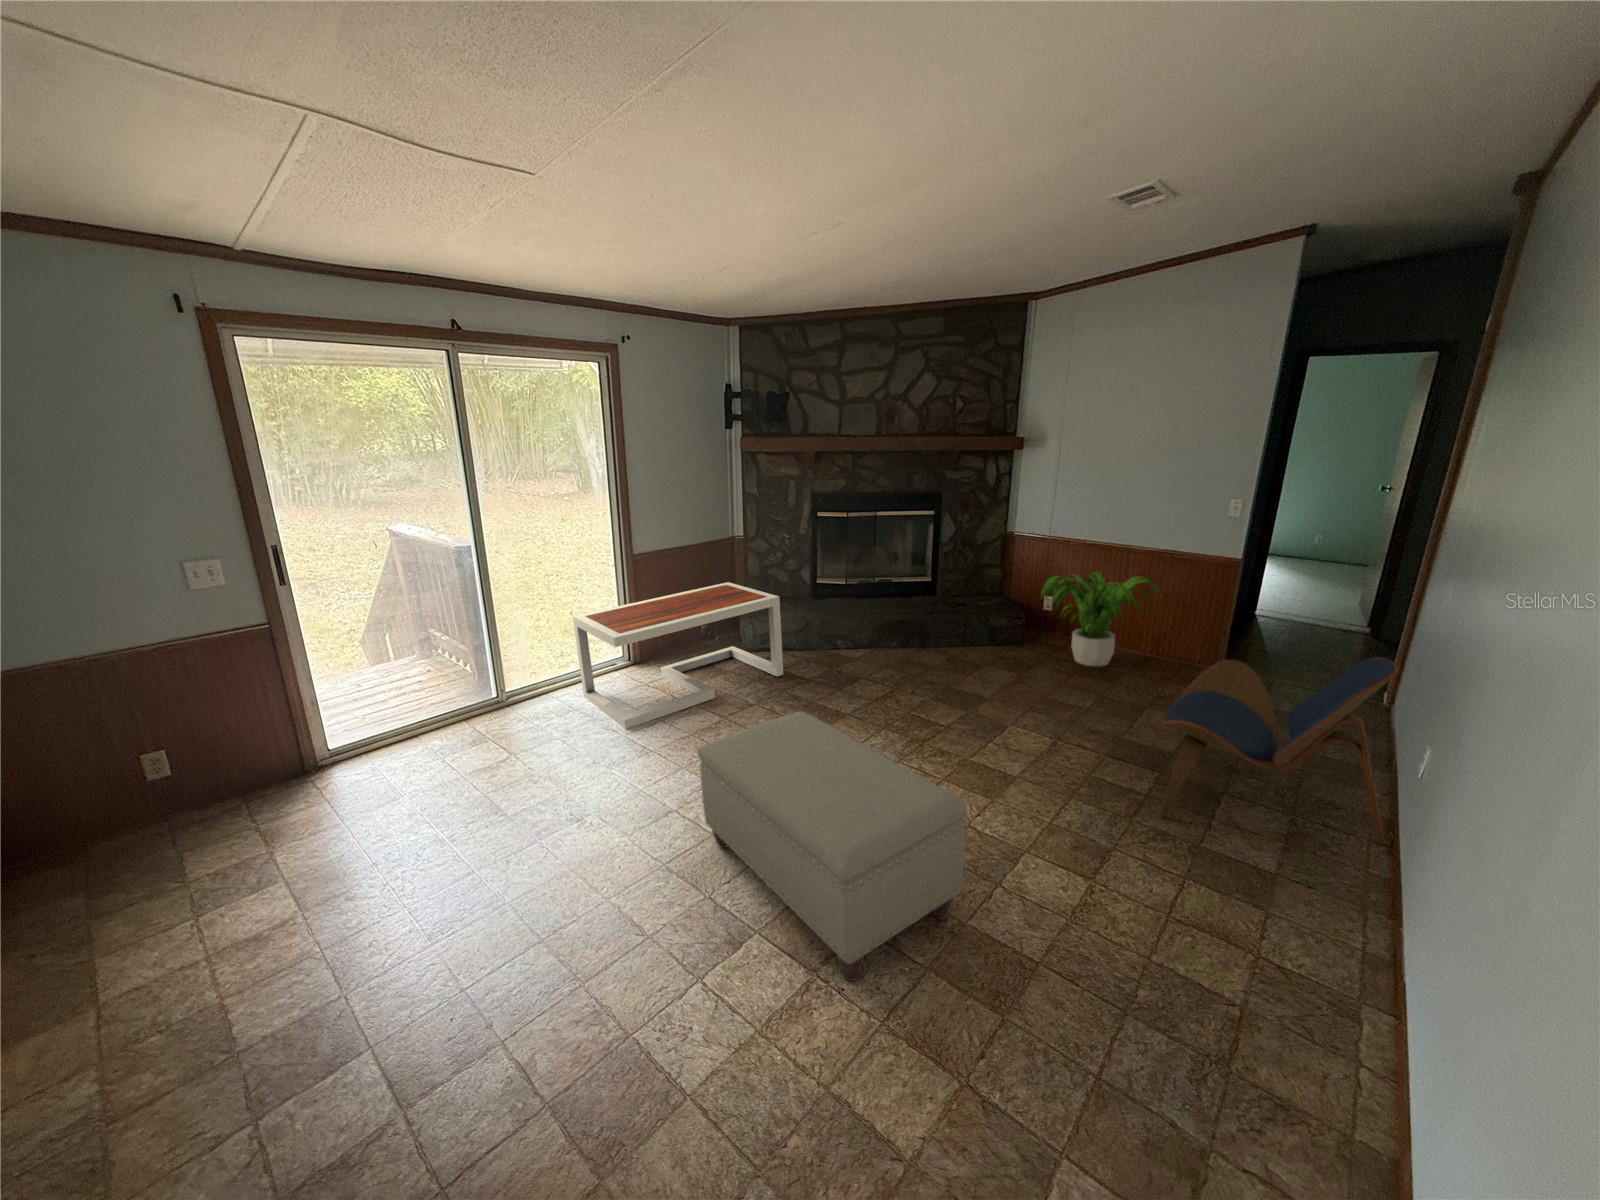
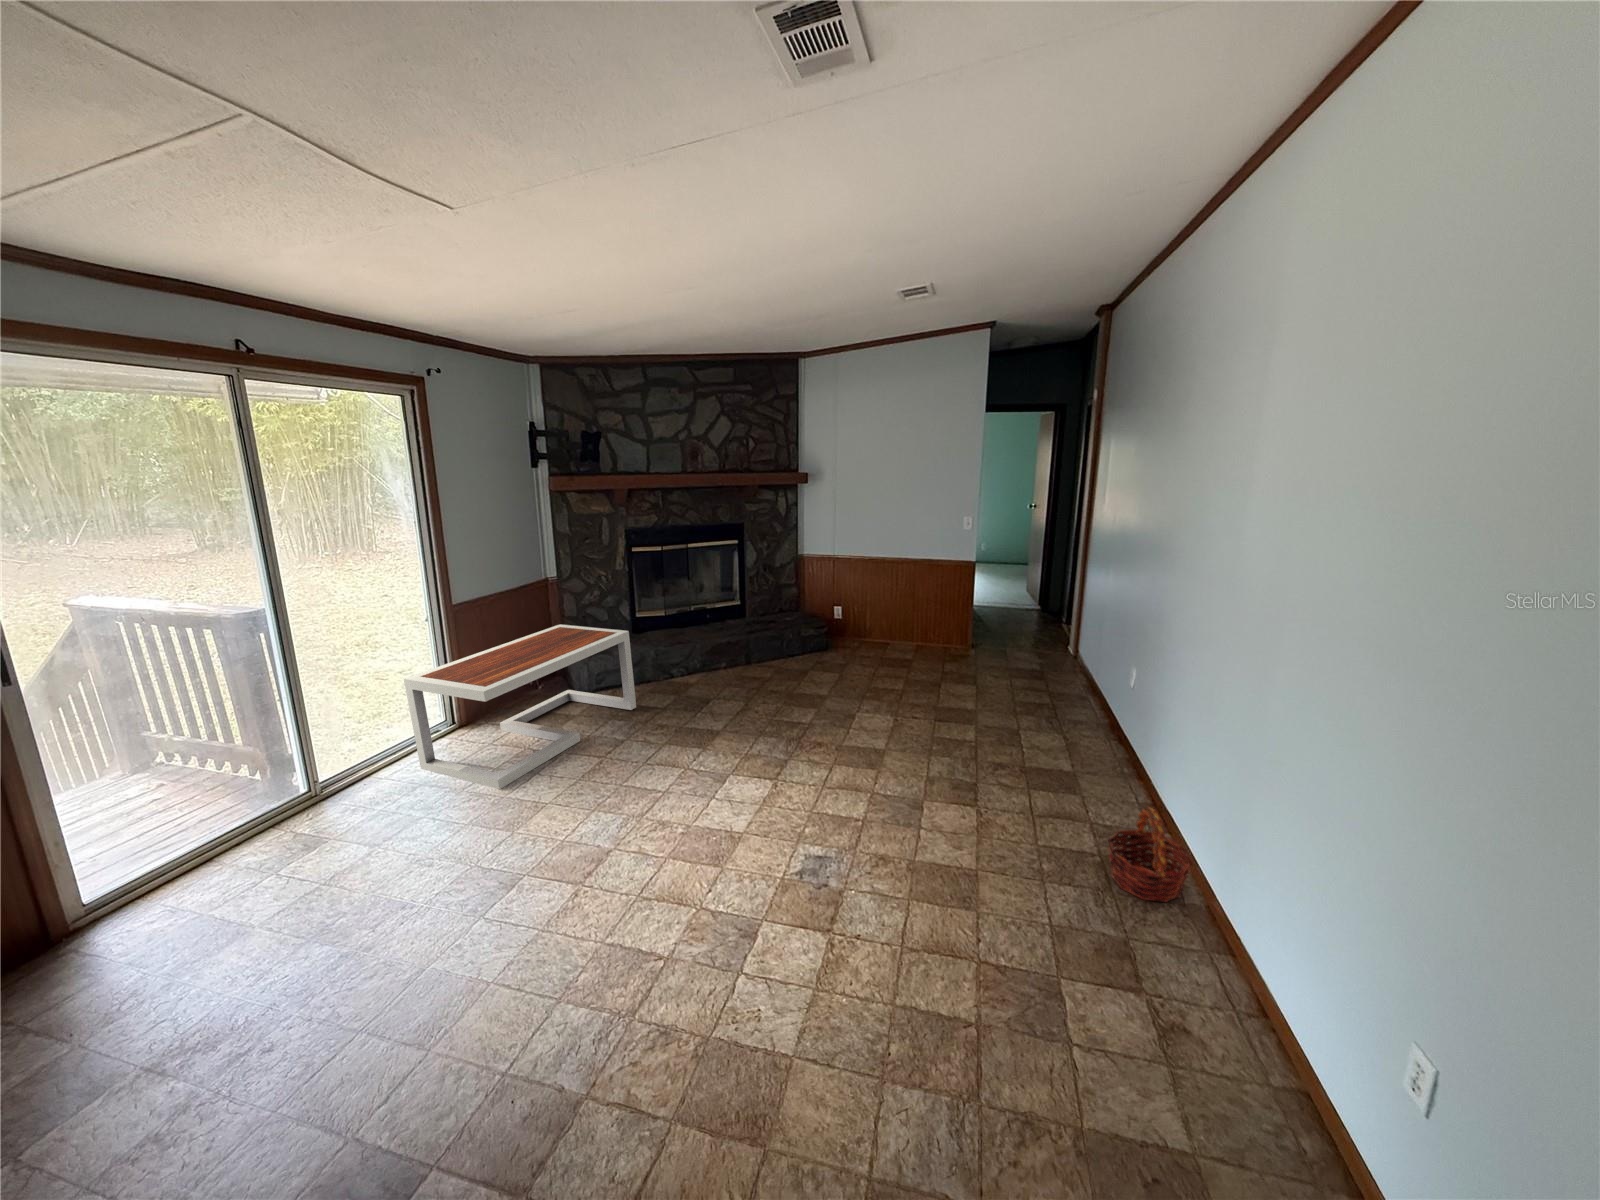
potted plant: present [1041,572,1160,667] -> none [843,583,926,659]
lounge chair: present [1158,657,1398,842] -> none [973,617,1110,755]
ottoman: present [697,711,967,981] -> none [656,724,911,927]
basket: none [1242,971,1389,1130] -> present [1108,807,1192,902]

